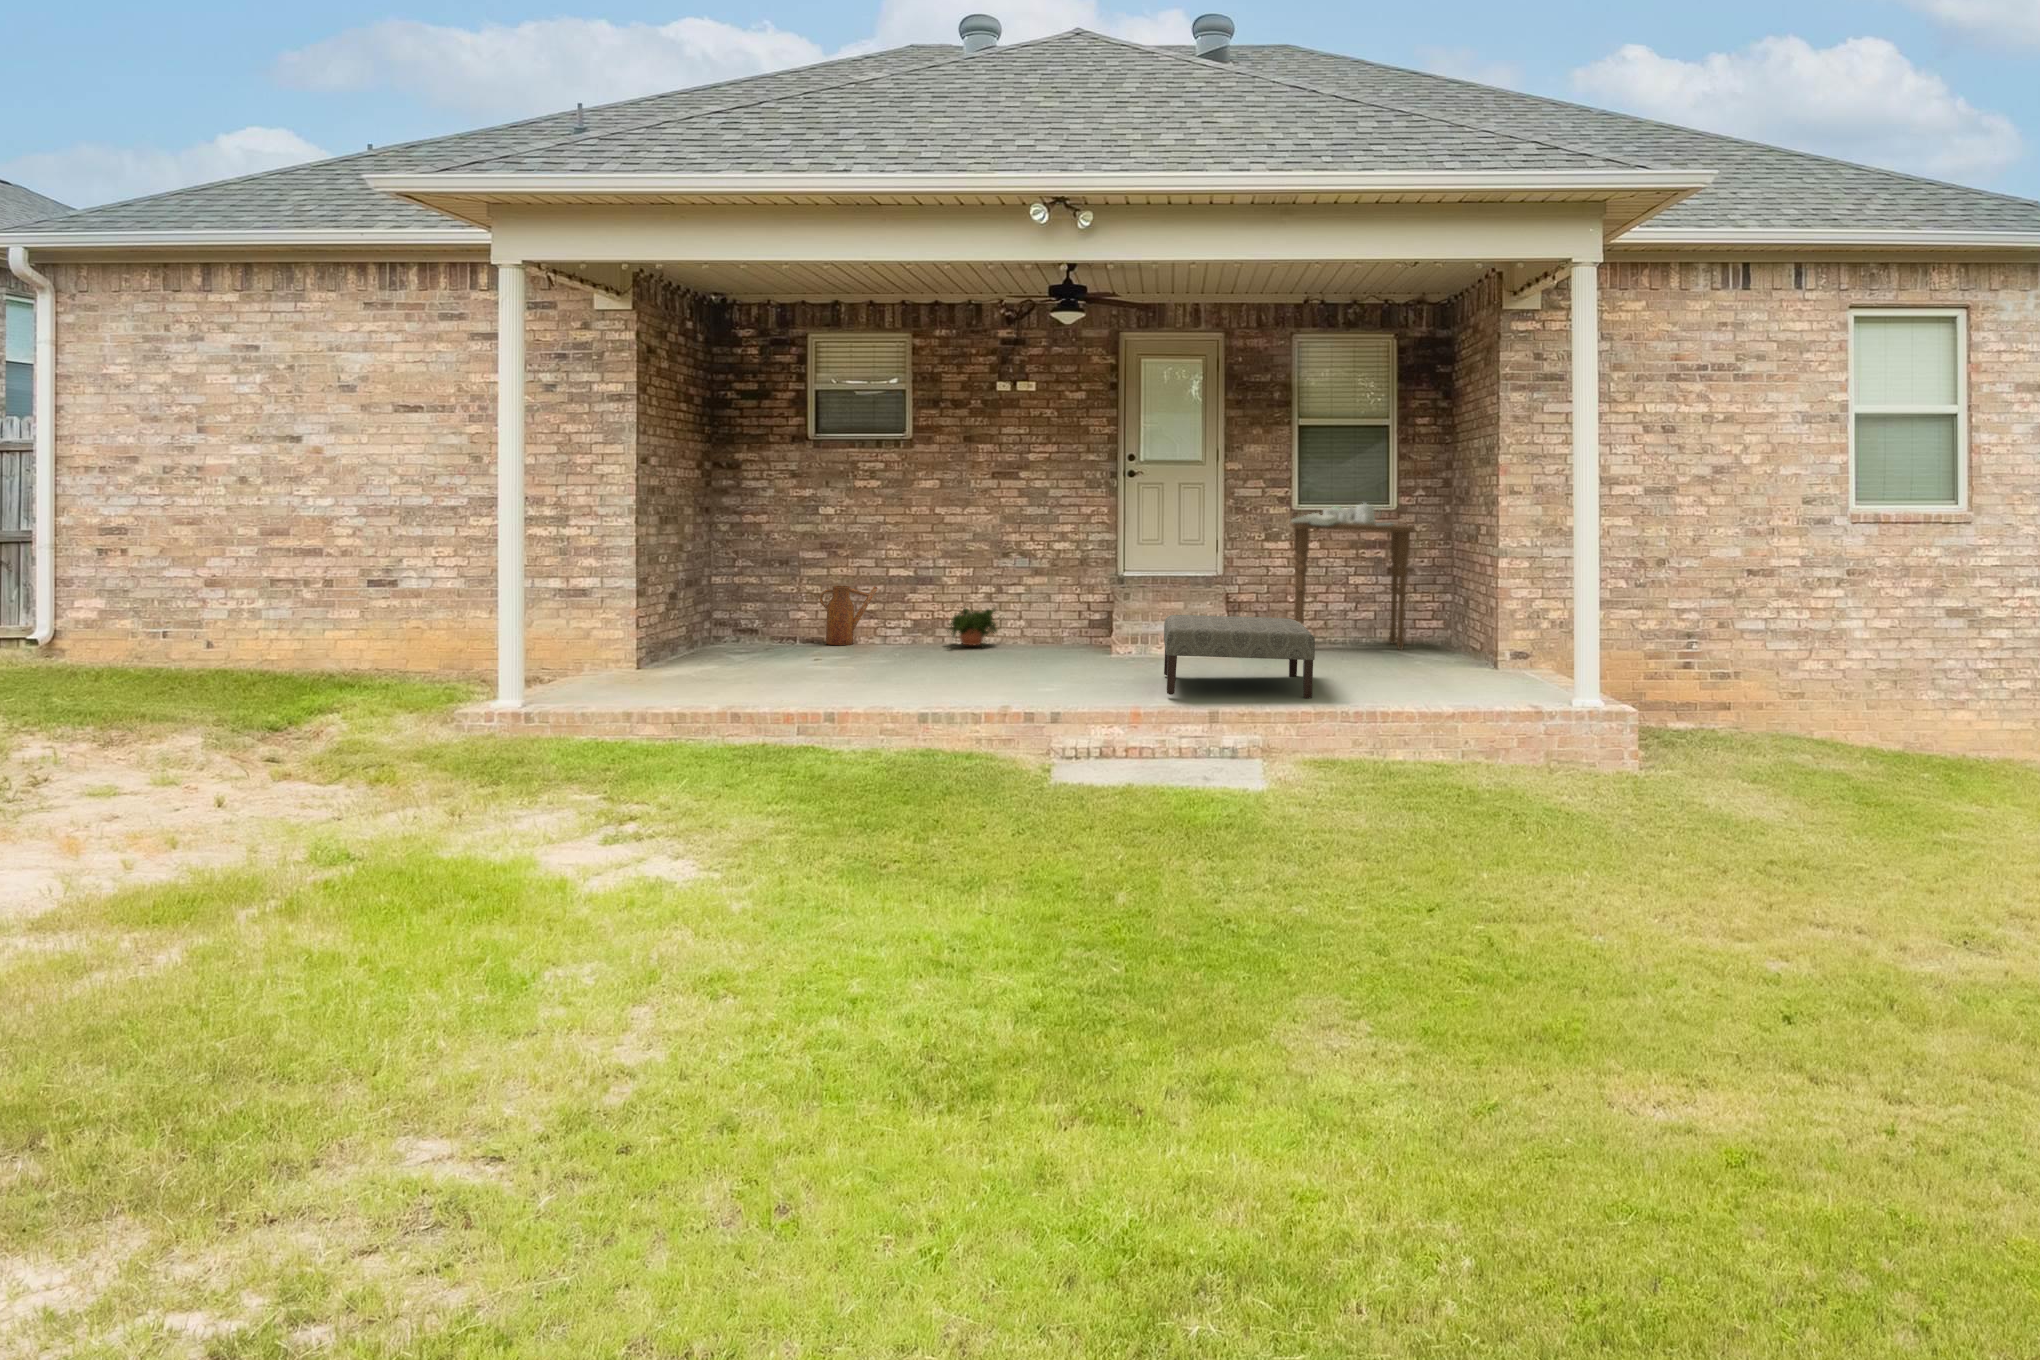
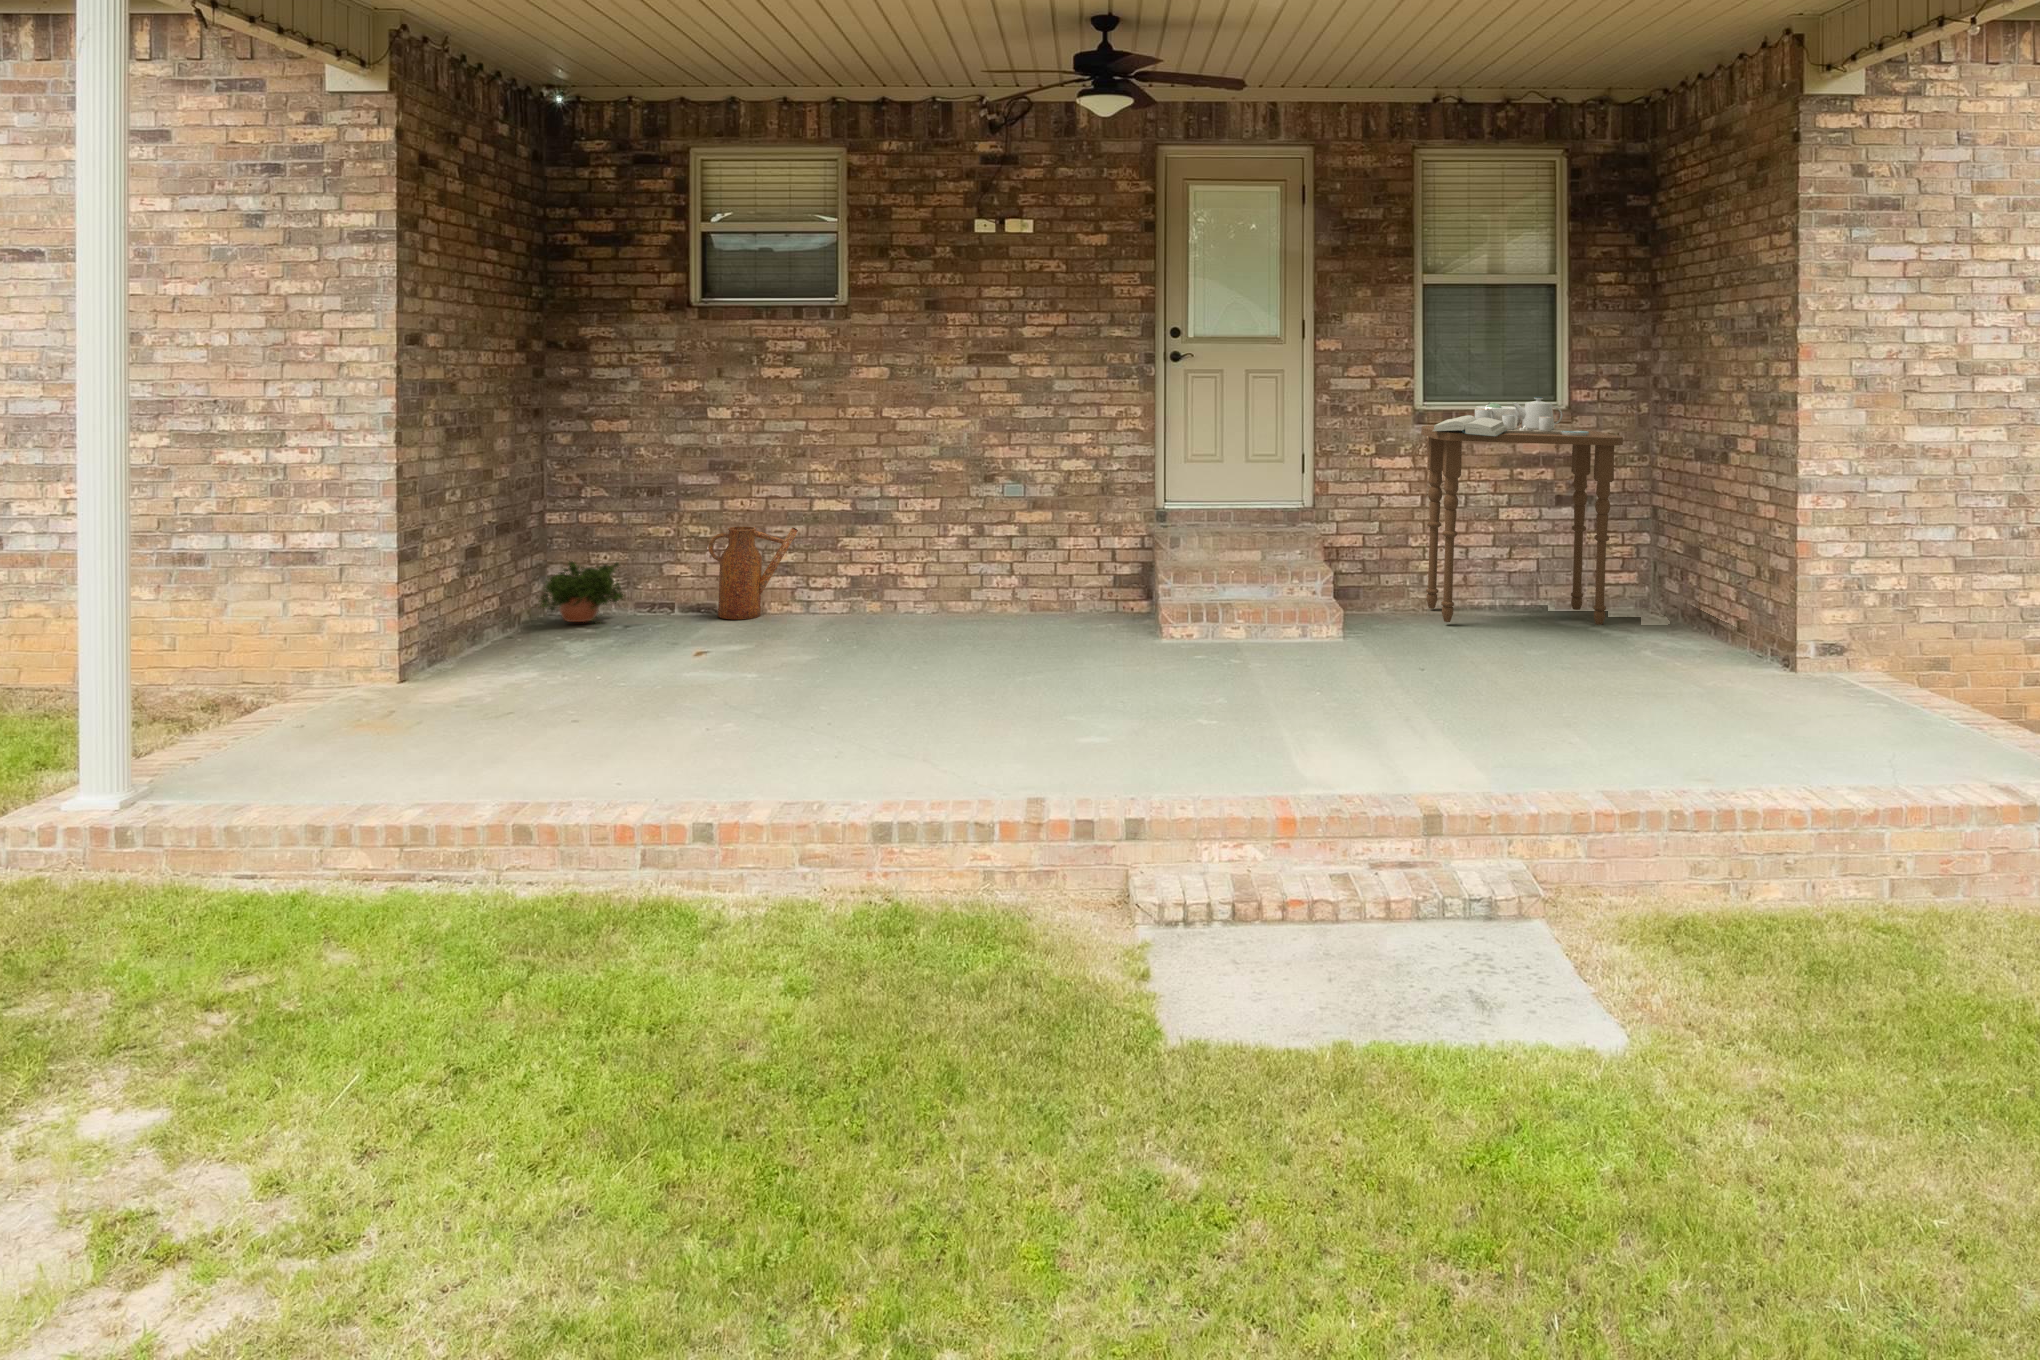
potted plant: present [947,607,997,645] -> present [539,561,623,622]
ottoman: present [1164,615,1315,698] -> none [1264,596,1551,760]

